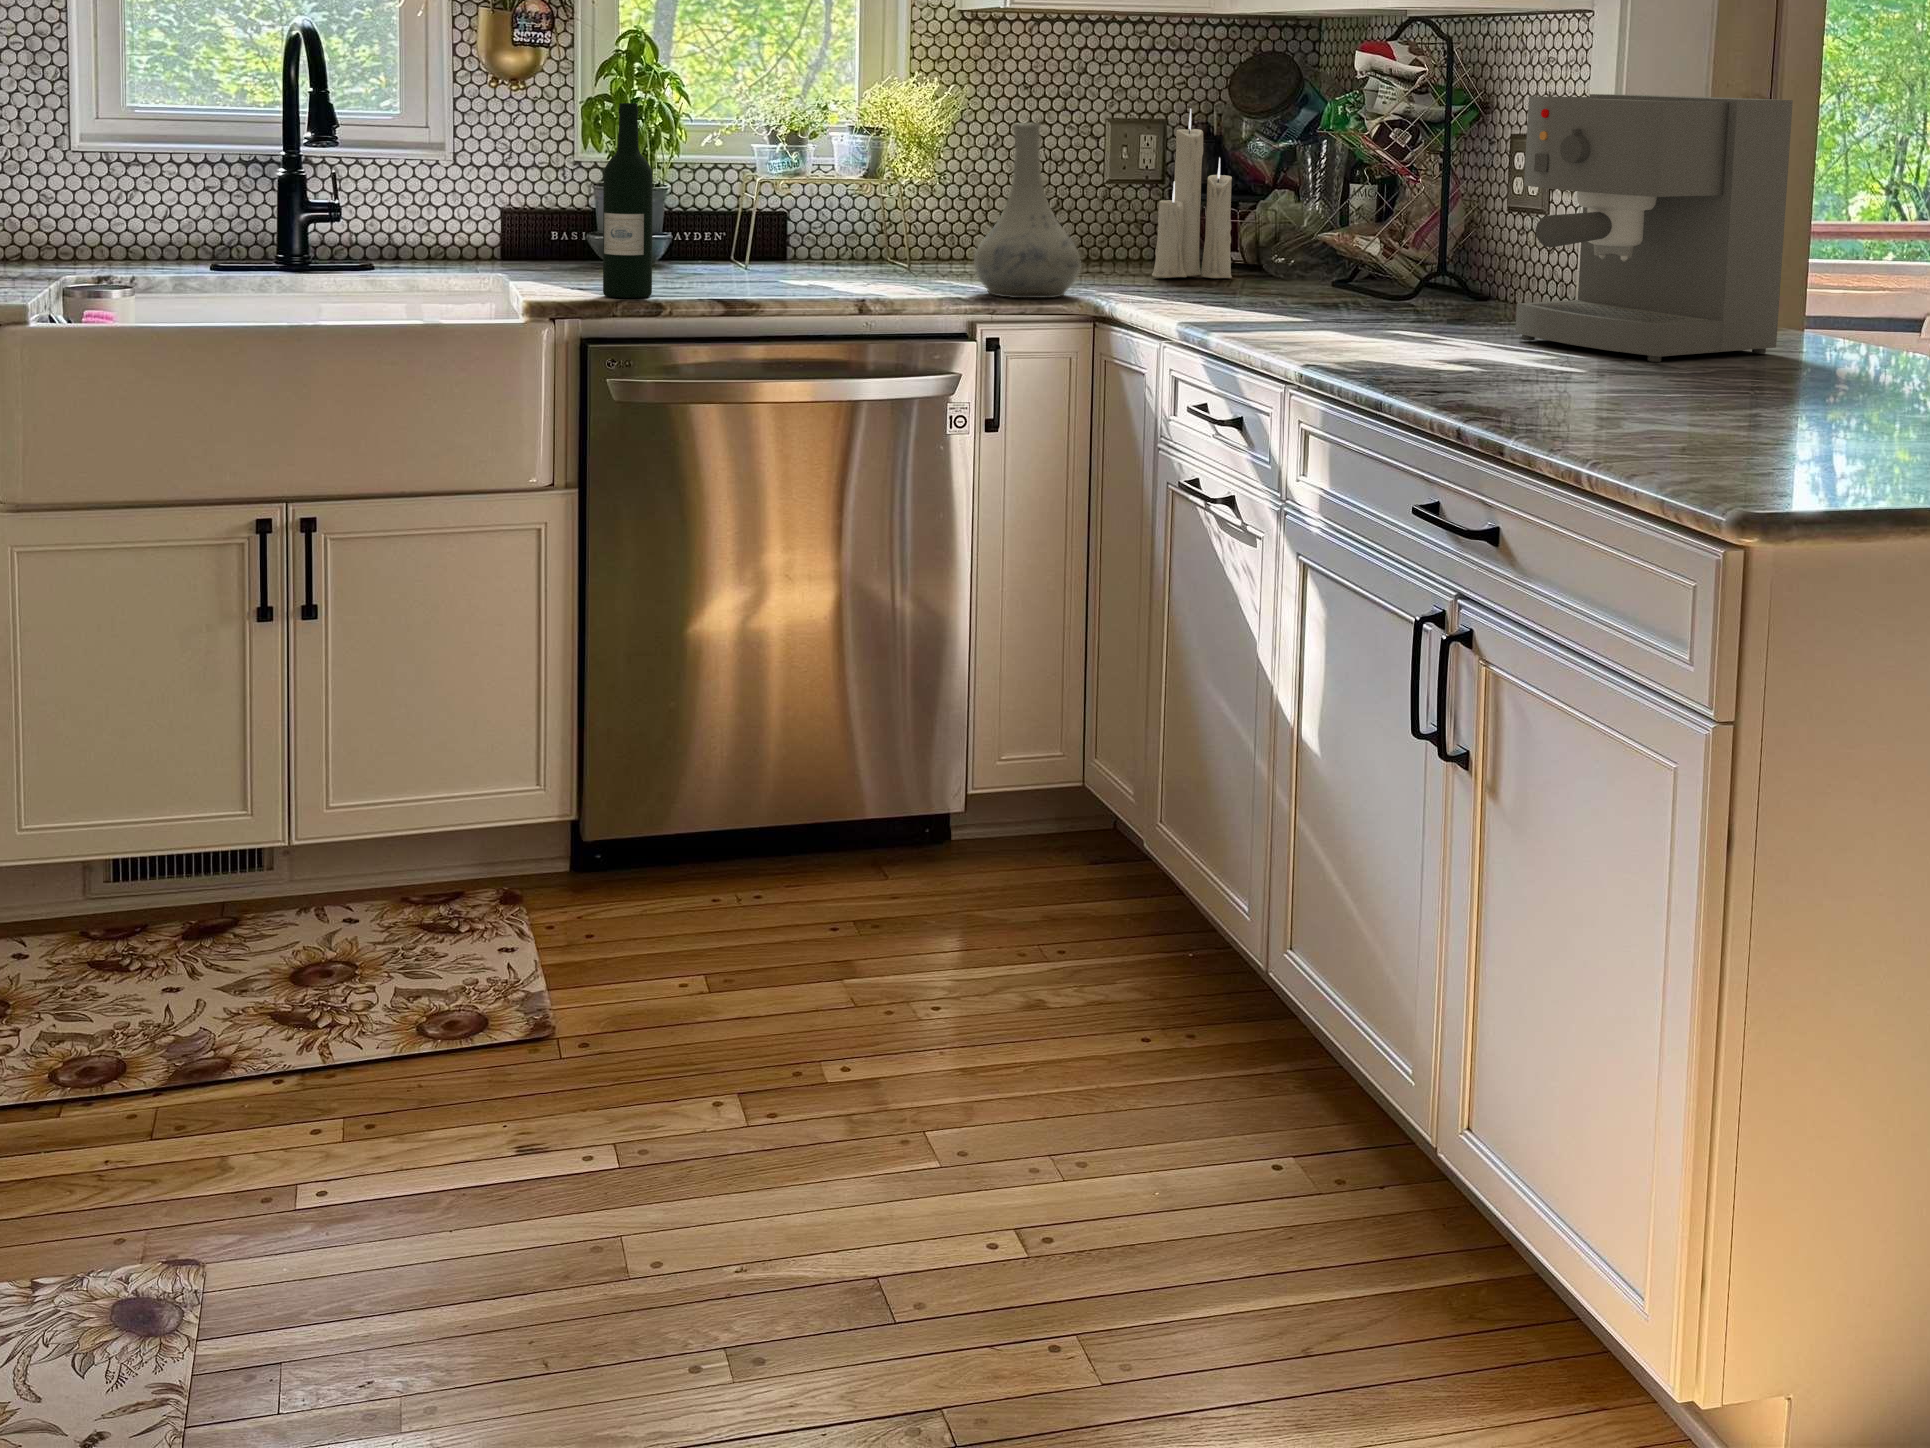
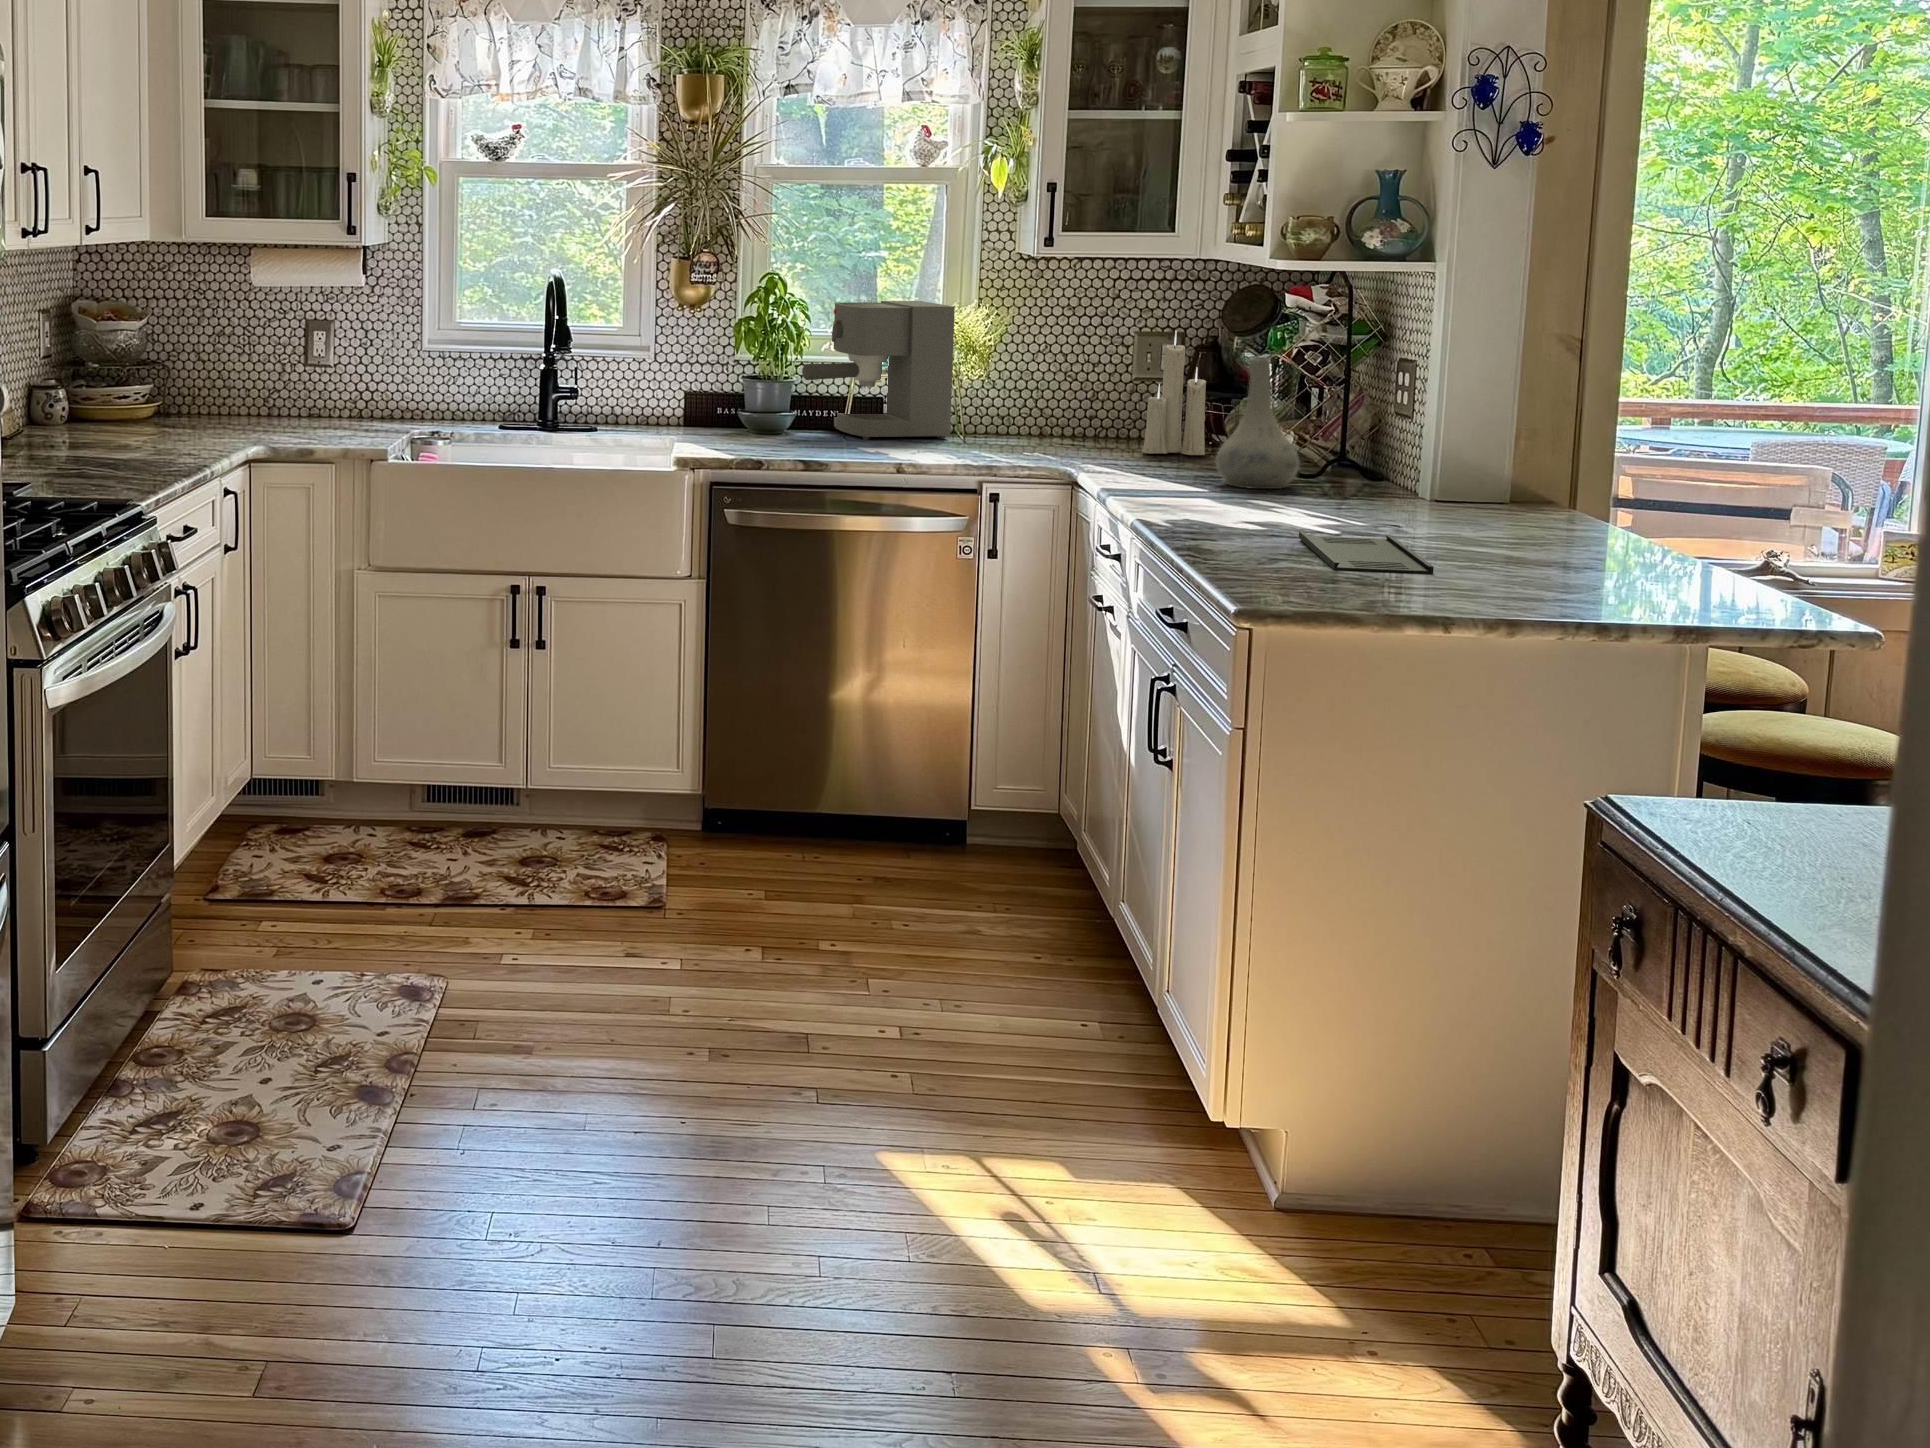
coffee maker: present [1515,94,1793,362] -> present [802,301,955,440]
wine bottle: present [603,103,653,298] -> none [732,330,766,457]
vase: present [974,123,1081,298] -> present [1216,358,1299,489]
tray: none [1580,372,1865,431] -> present [1299,531,1434,574]

